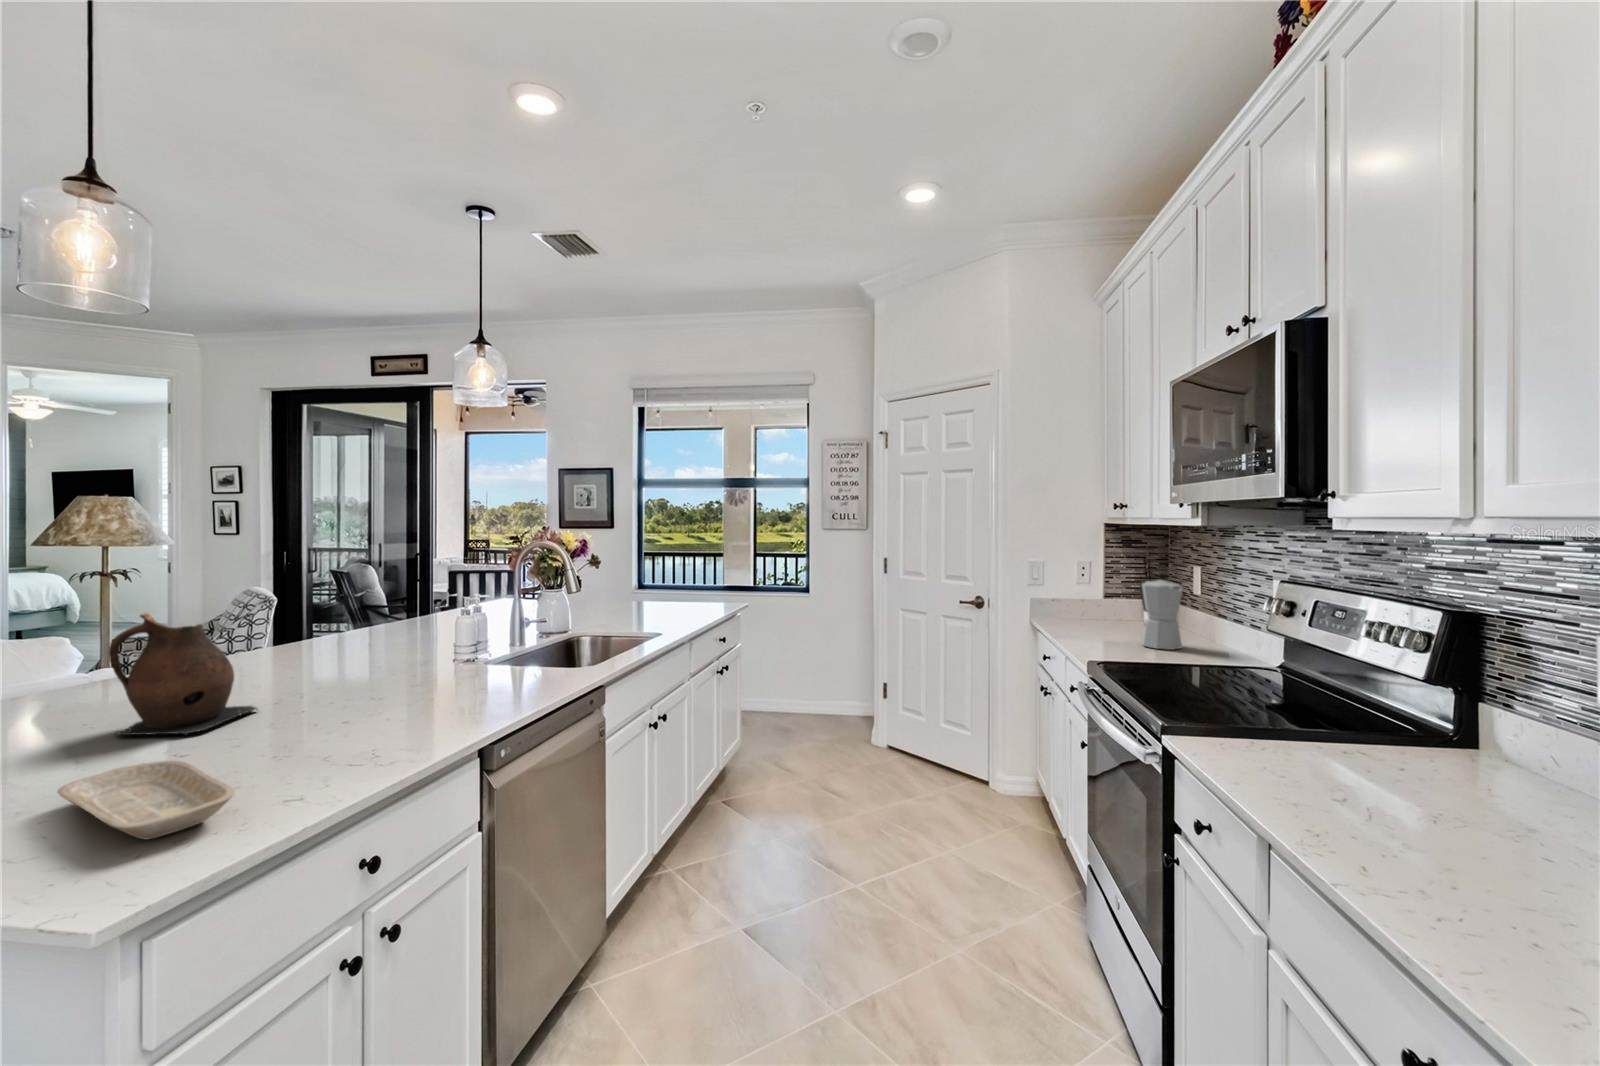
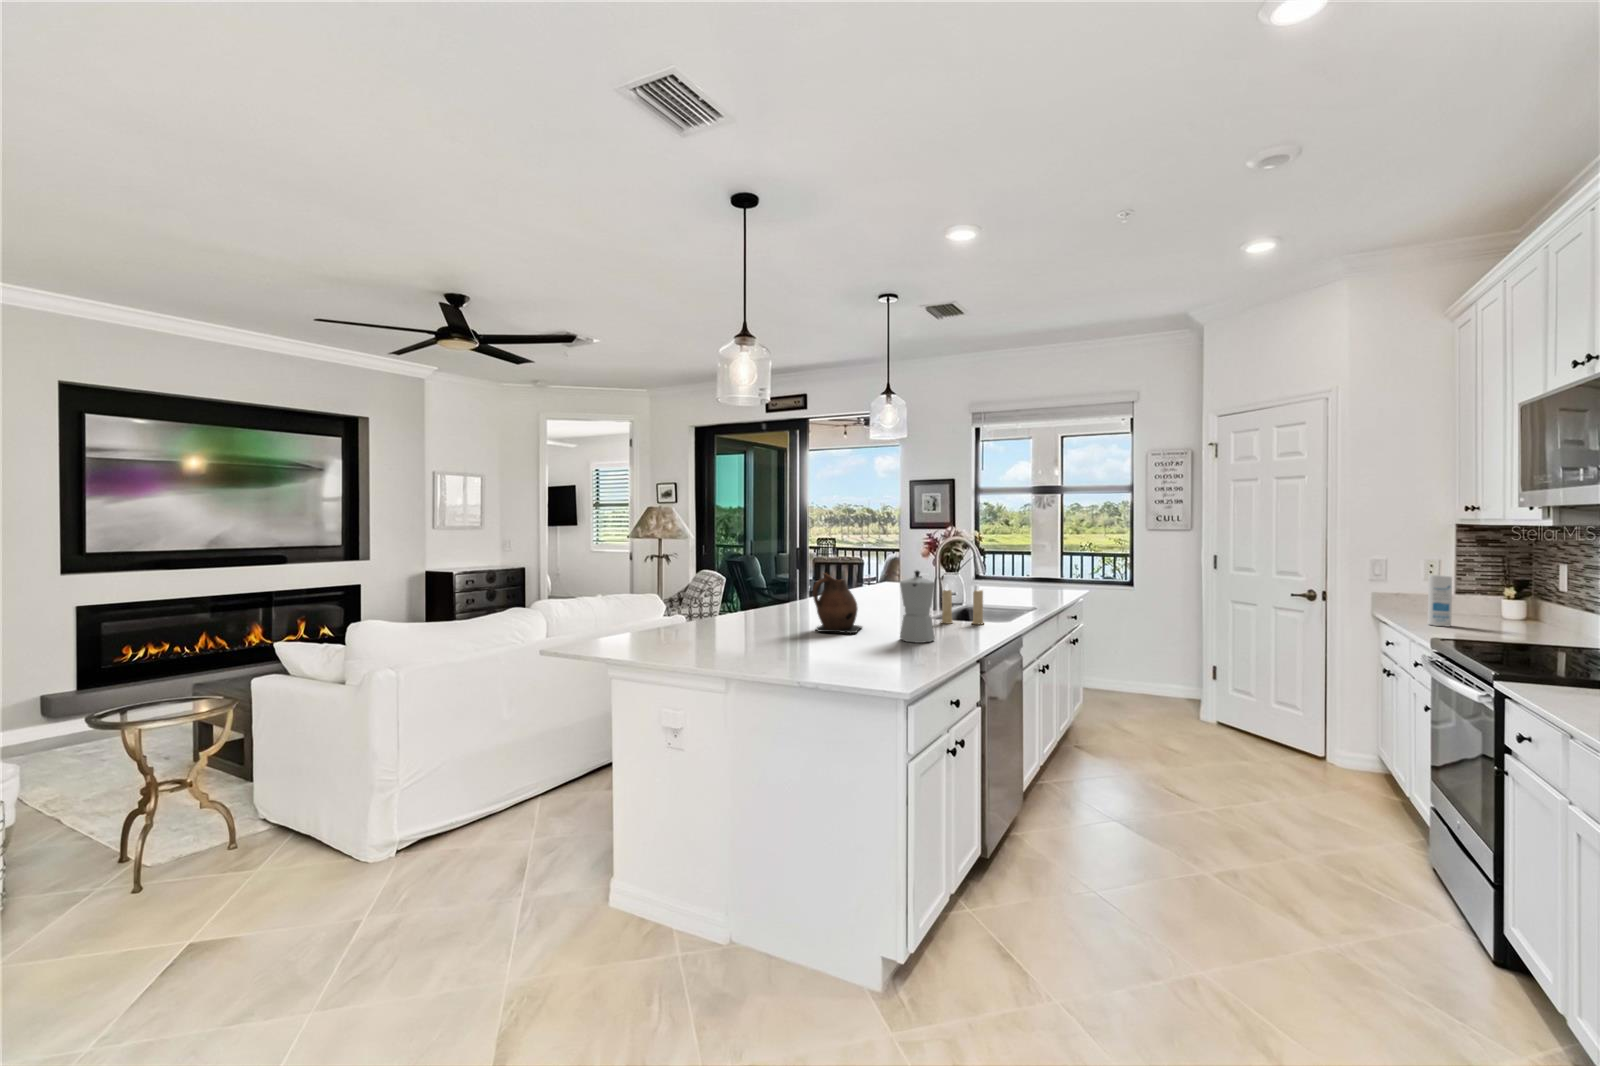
moka pot: present [1140,573,1183,650] -> present [900,571,935,643]
canister: none [1082,581,1105,640] -> present [1428,575,1452,626]
candle: none [447,615,522,685] -> present [941,585,984,624]
tray: present [57,761,235,839] -> none [854,638,936,662]

